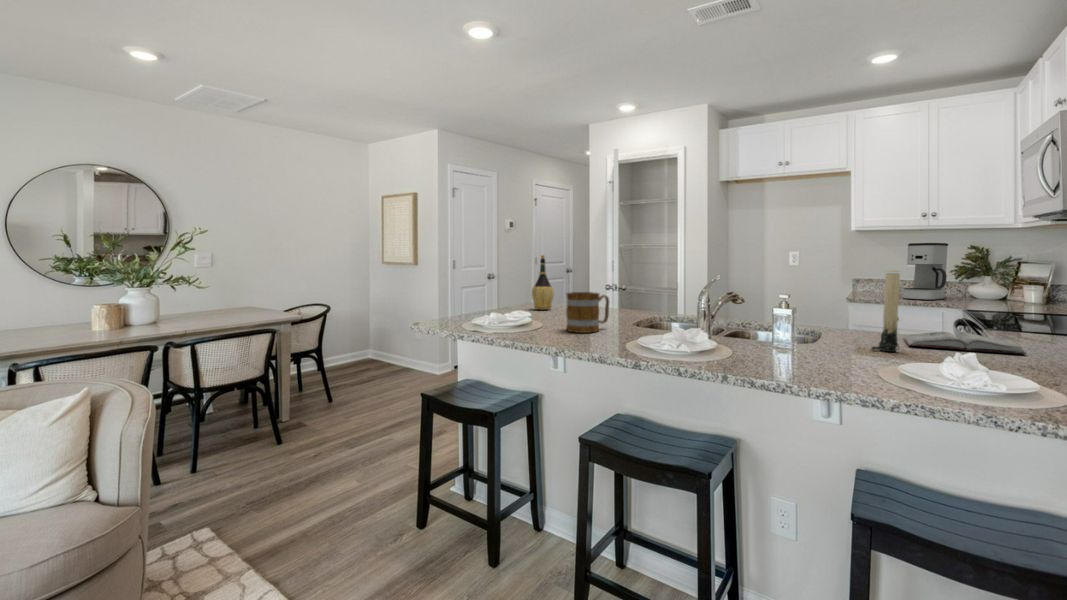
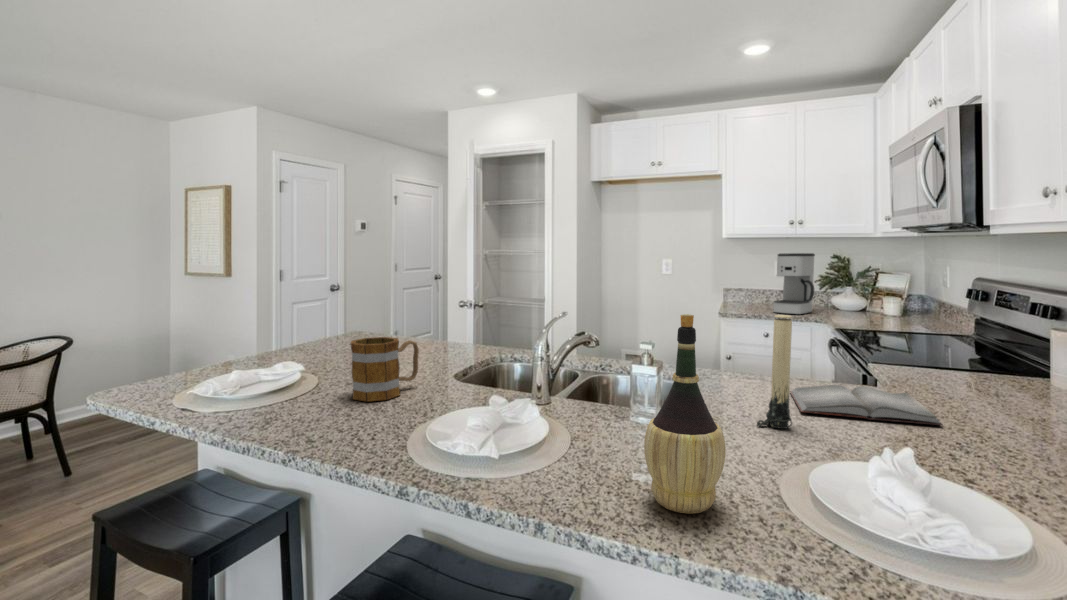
wine bottle: present [532,255,554,310] -> present [644,314,726,514]

